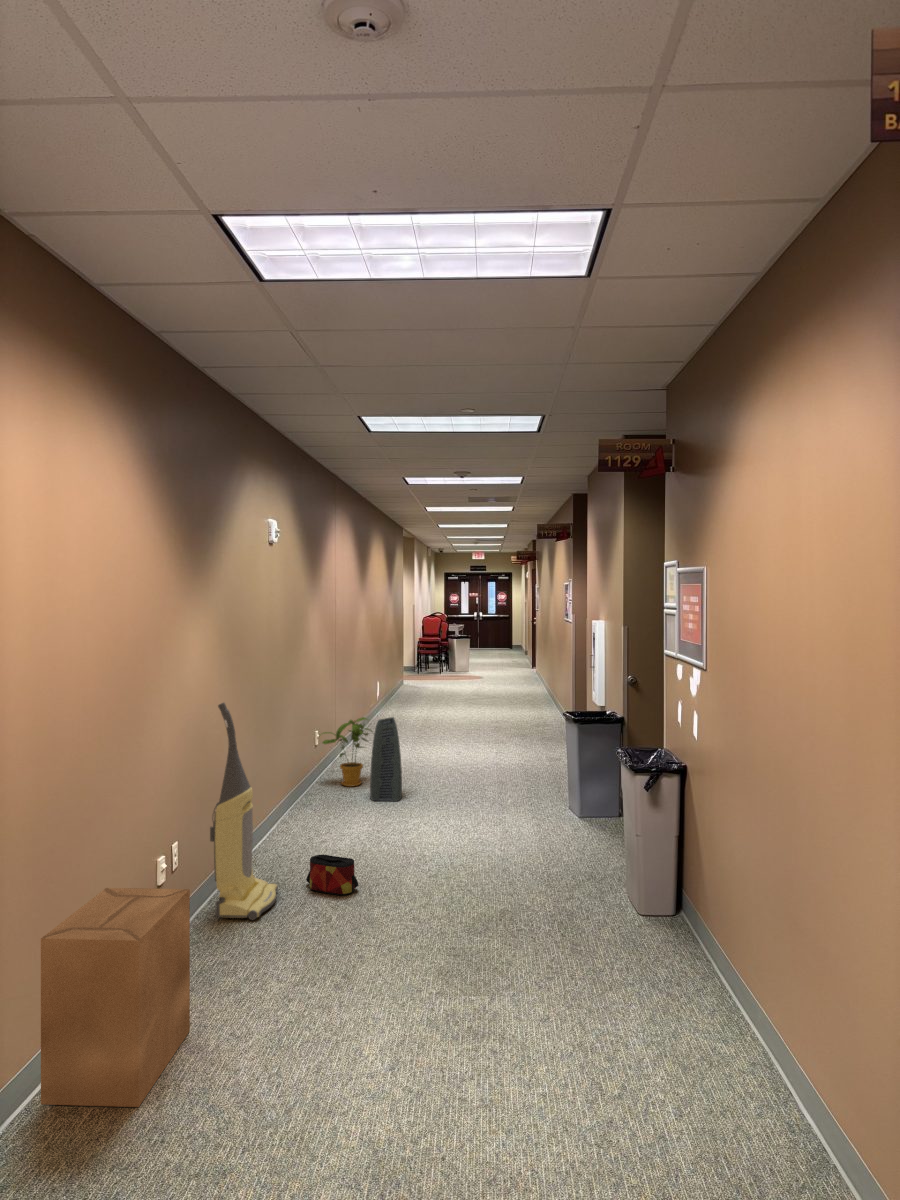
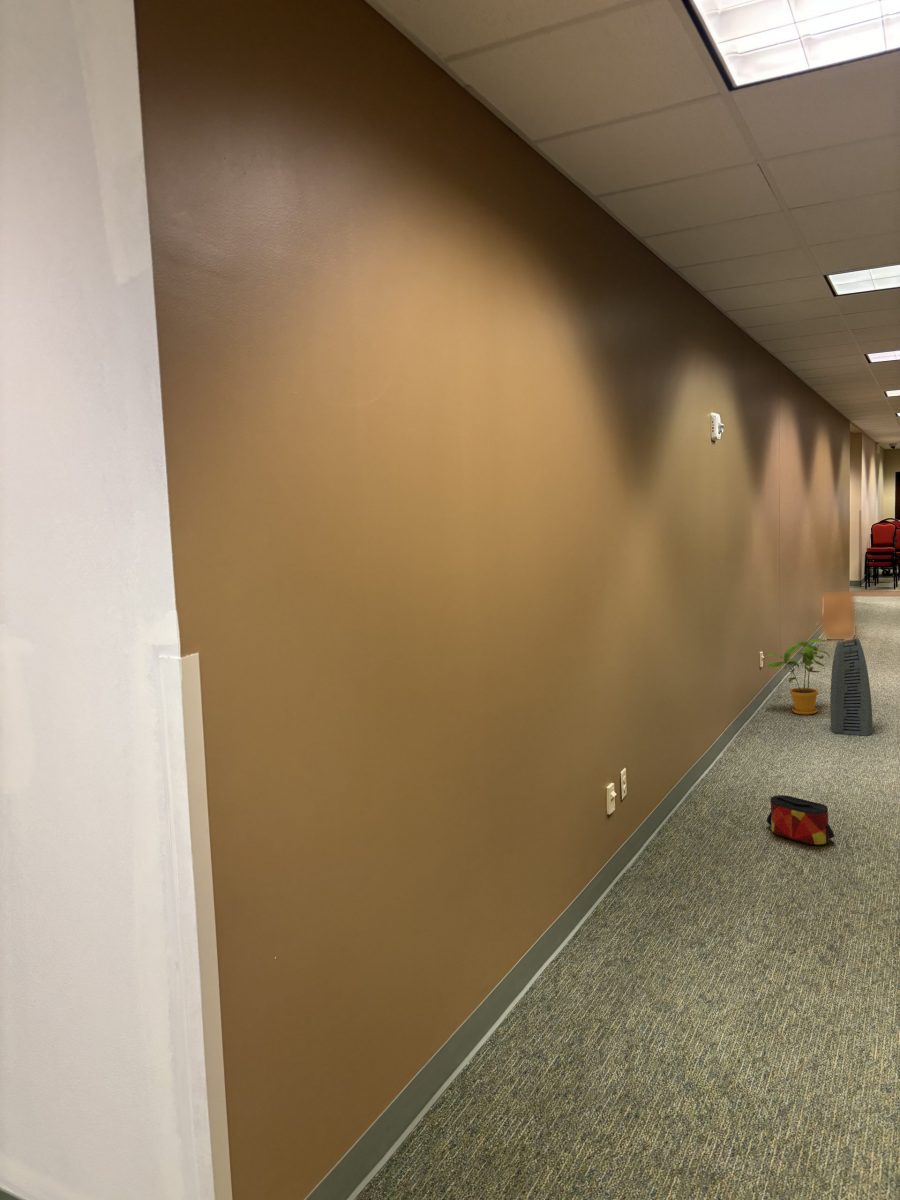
vacuum cleaner: present [210,703,278,920] -> none [656,624,734,860]
cardboard box: present [41,888,190,1107] -> present [820,591,855,640]

